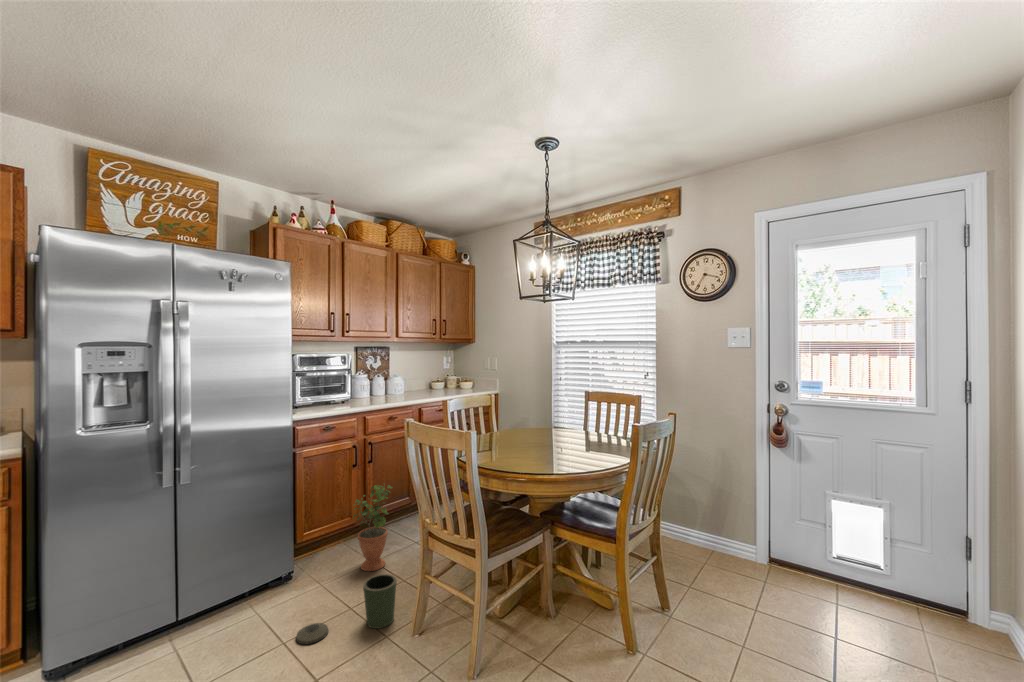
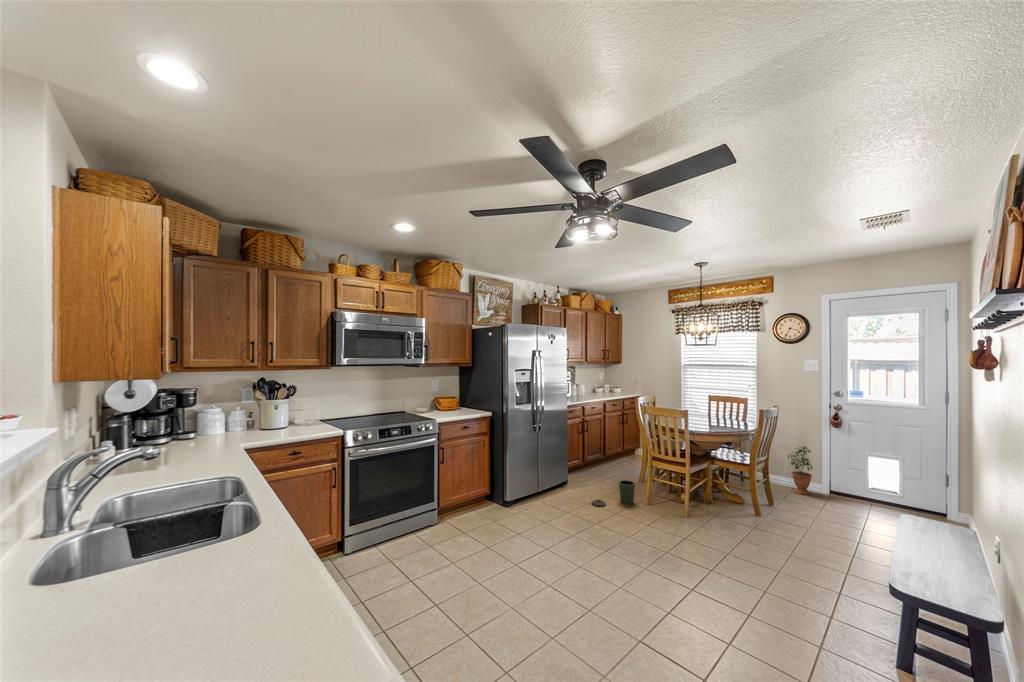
potted plant: present [353,485,392,571] -> present [788,446,812,495]

